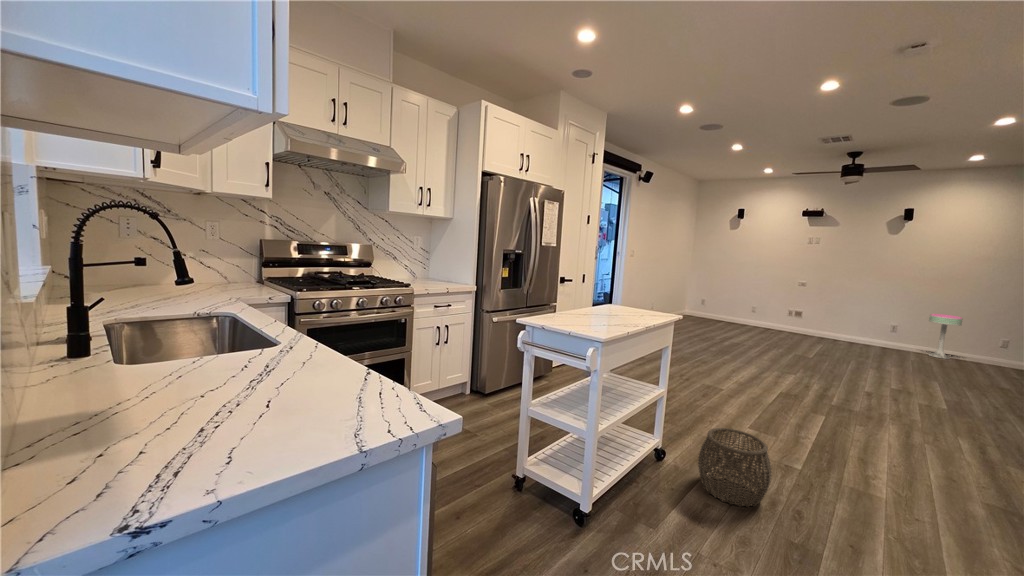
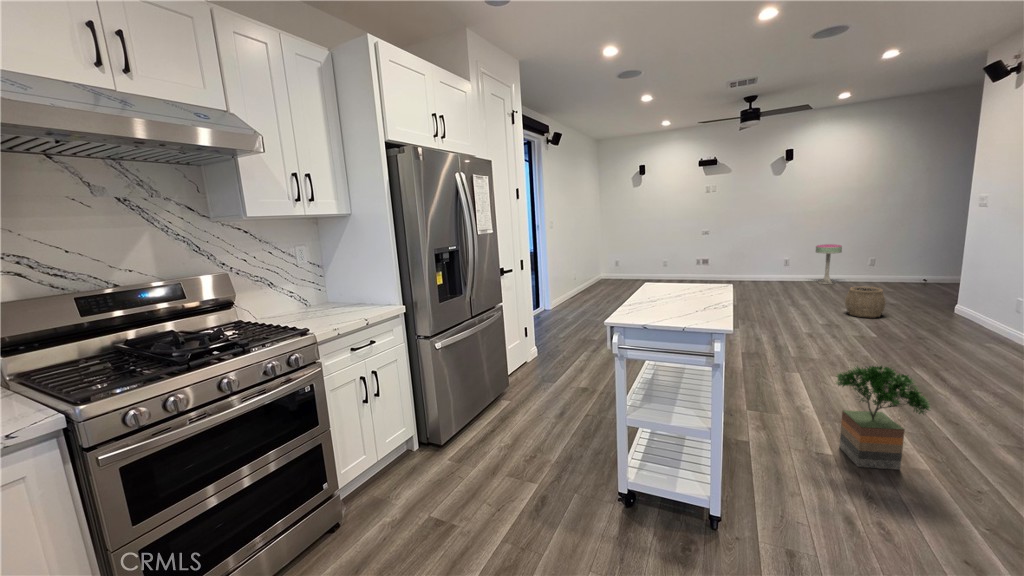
potted tree: none [812,393,889,491] -> present [836,366,930,470]
woven basket: present [698,428,772,507] -> present [845,287,886,318]

